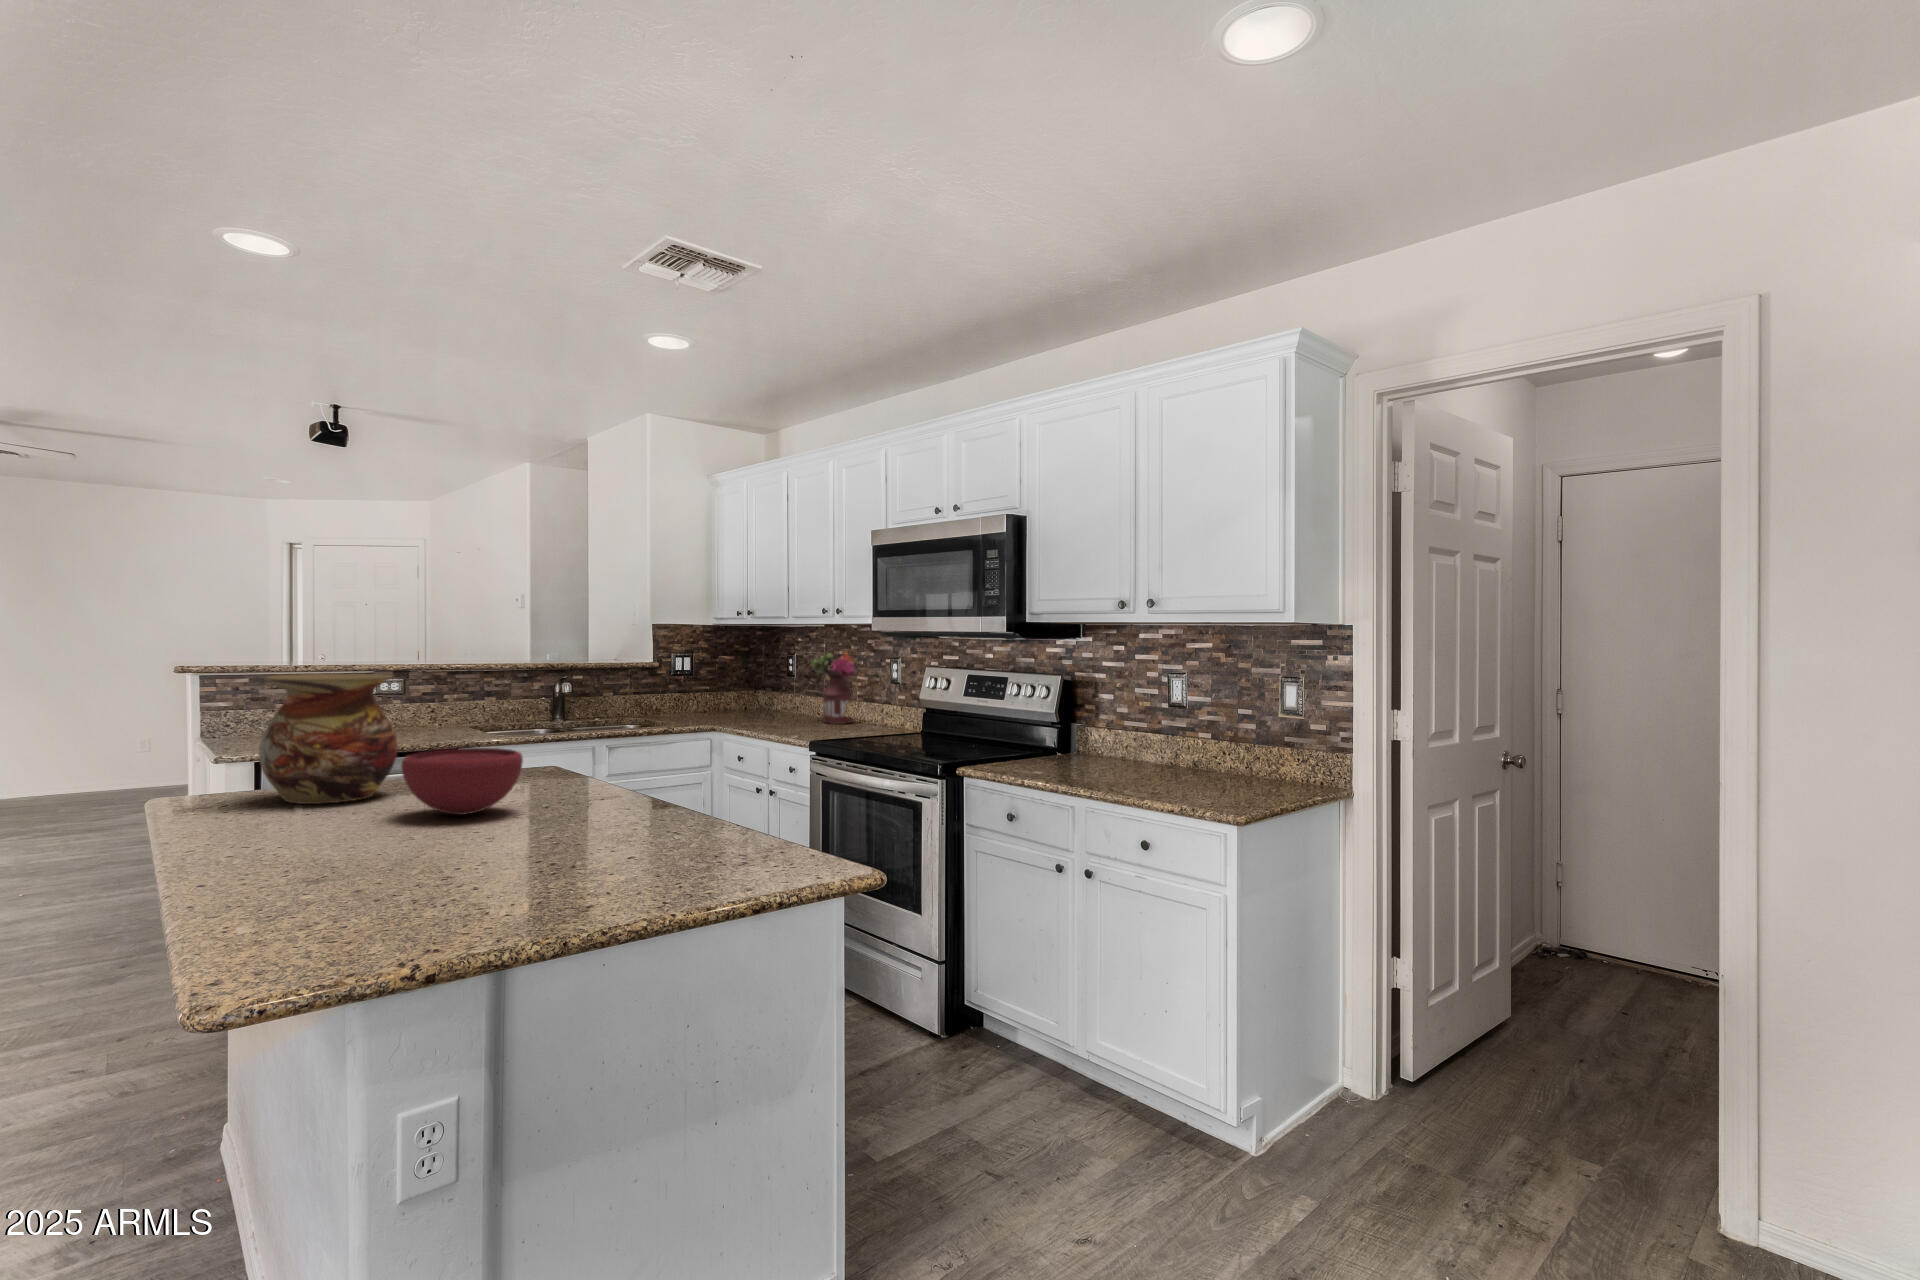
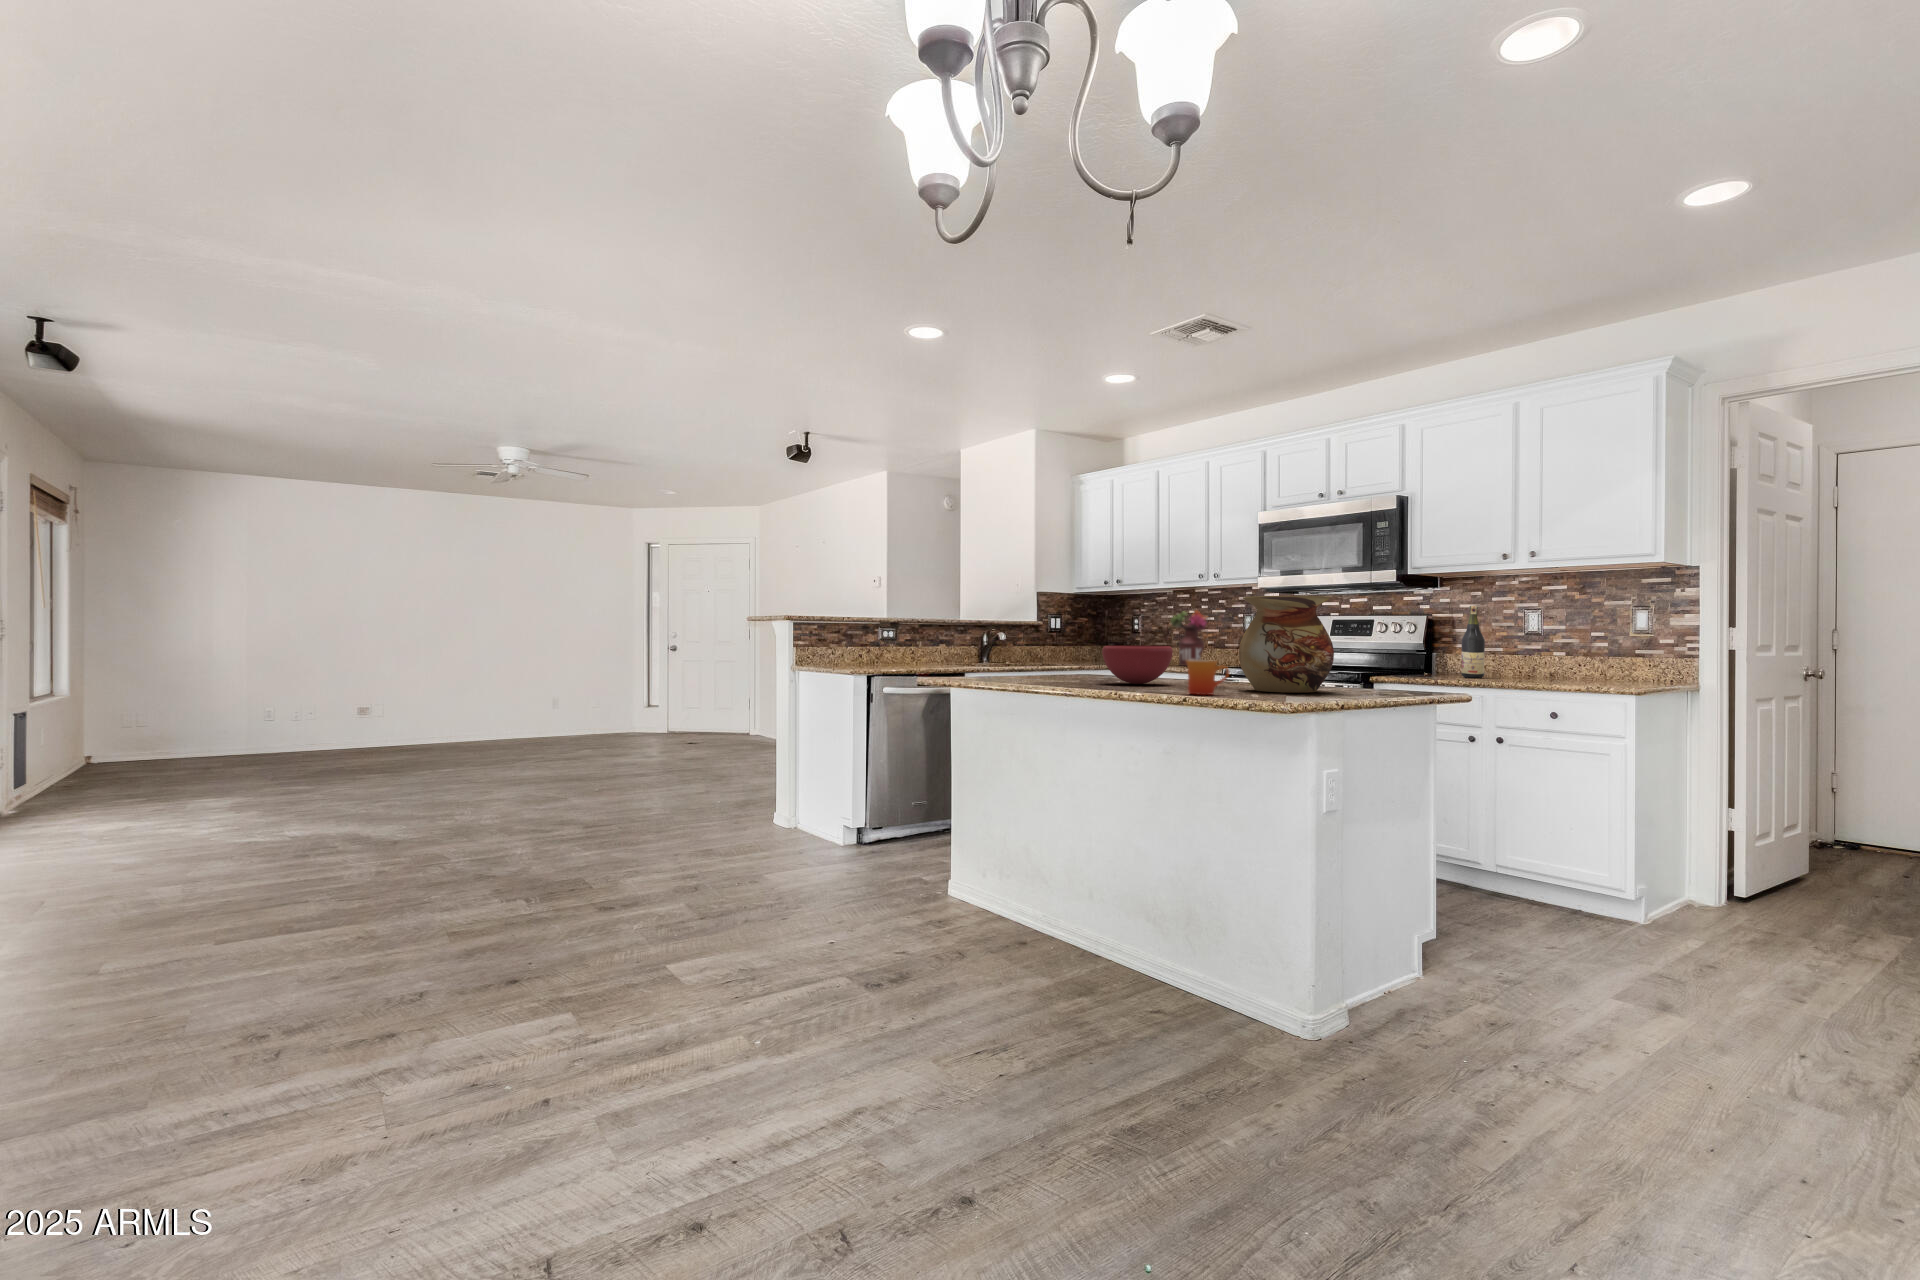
wine bottle: none [1087,668,1116,766] -> present [1461,606,1485,678]
vase: present [259,674,398,804] -> present [1239,596,1334,693]
mug: none [346,812,423,880] -> present [1186,660,1229,695]

